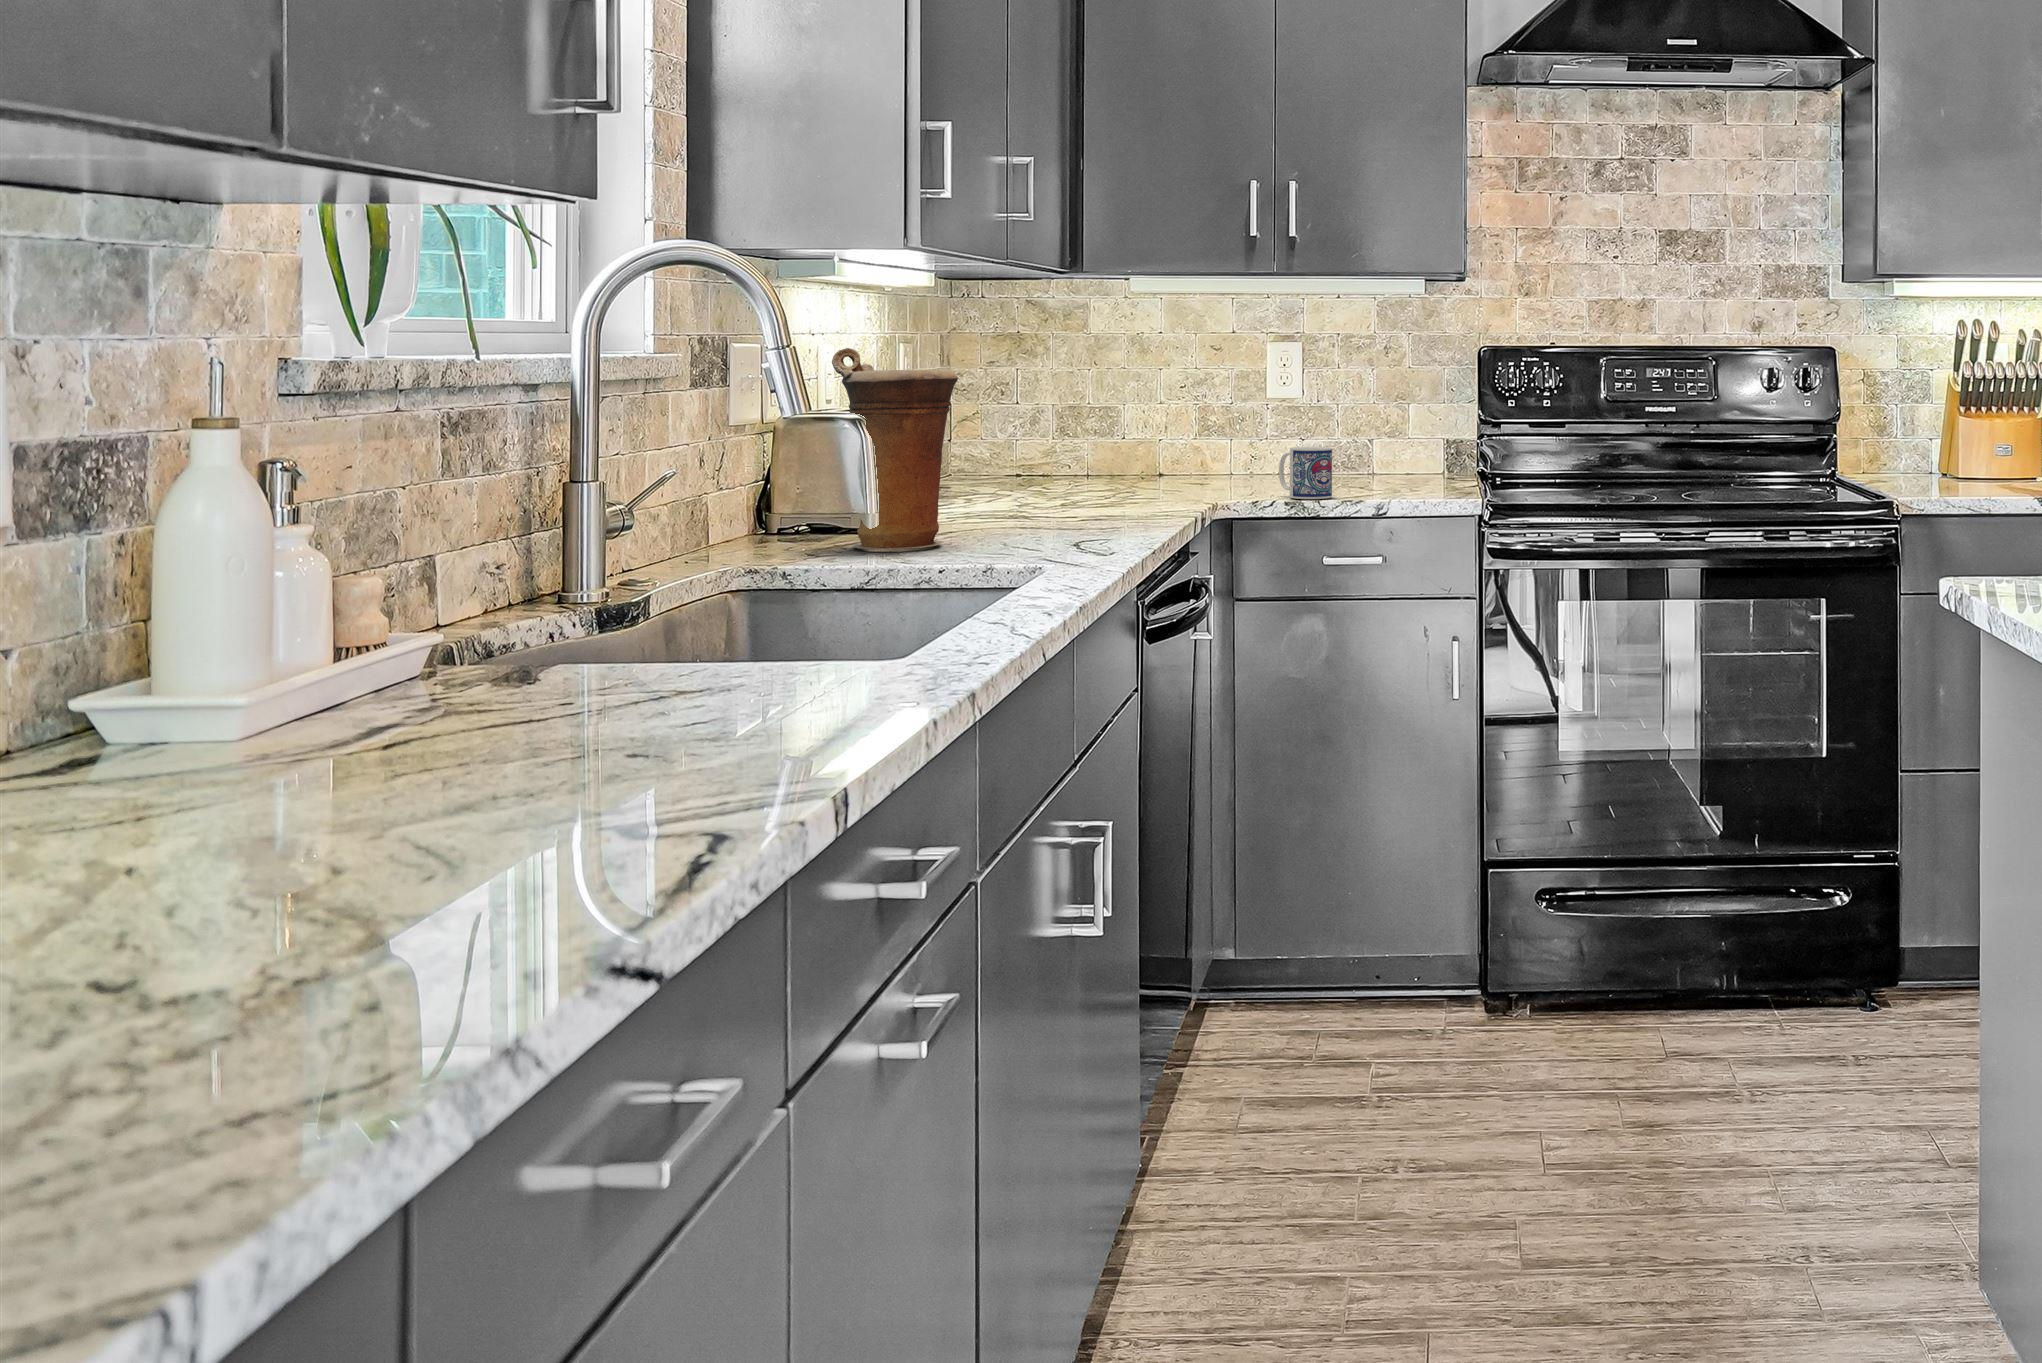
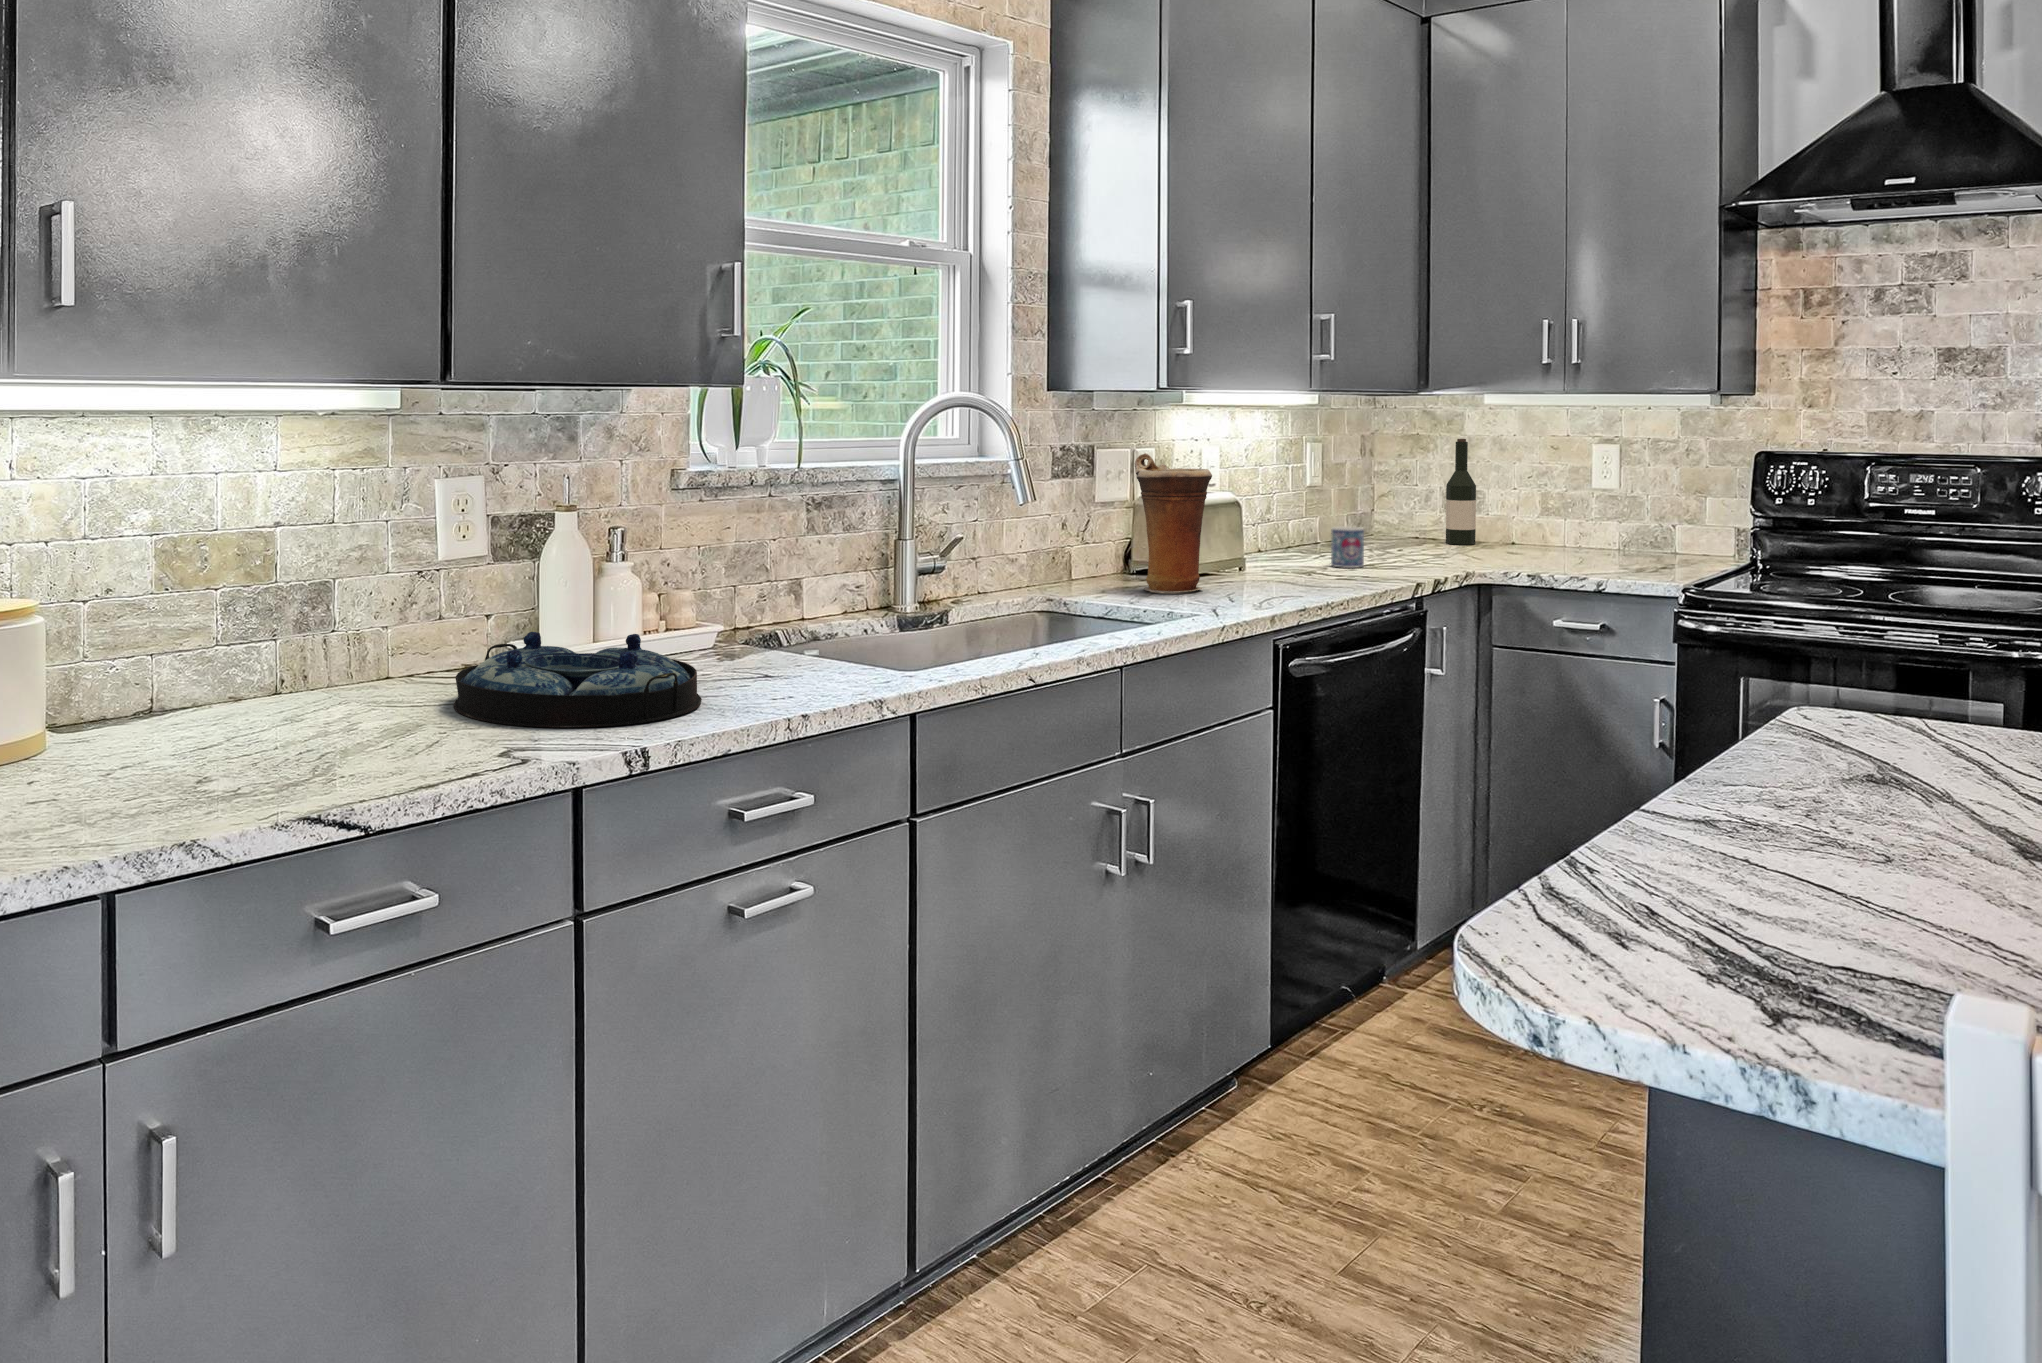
wine bottle: none [1079,339,1117,479] -> present [1446,439,1476,545]
mug: present [1279,446,1332,499] -> present [1331,526,1364,568]
serving tray: none [165,633,716,812] -> present [453,632,702,727]

